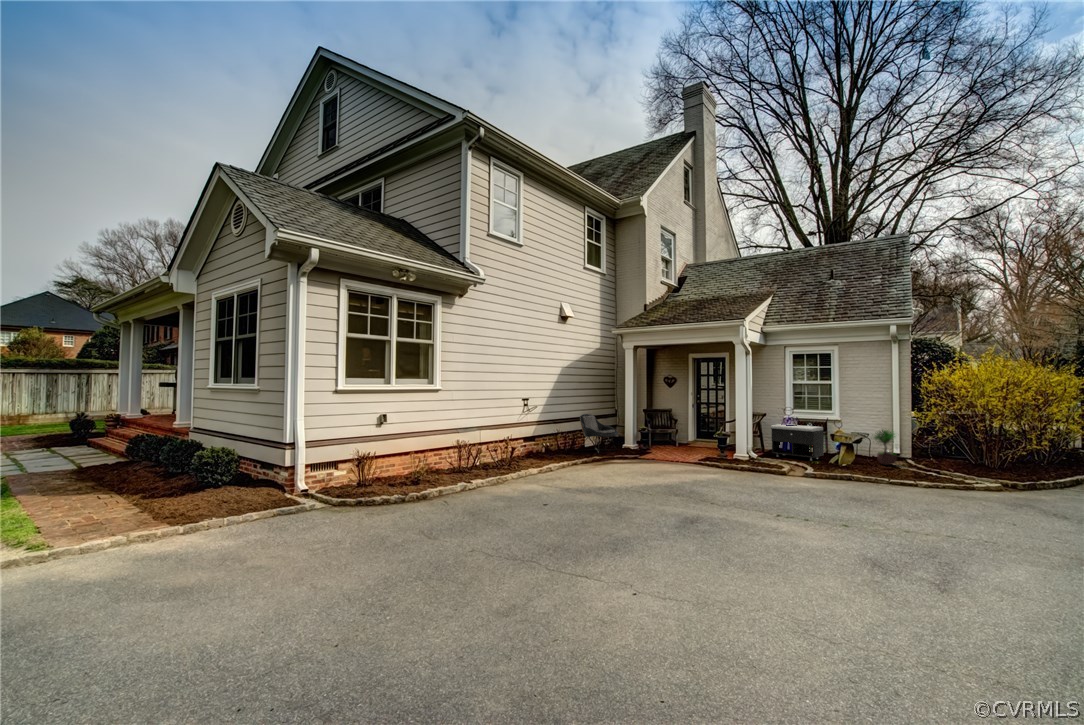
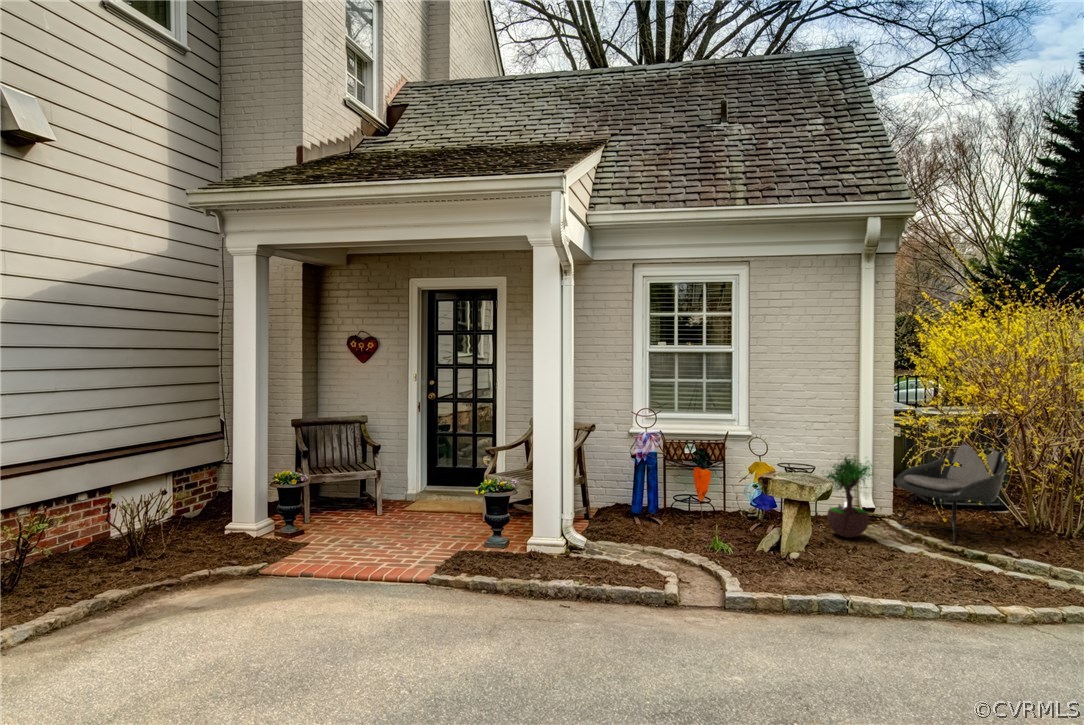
lounge chair: present [578,414,618,453] -> present [895,444,1014,545]
storage bench: present [771,424,824,460] -> none [605,448,716,539]

